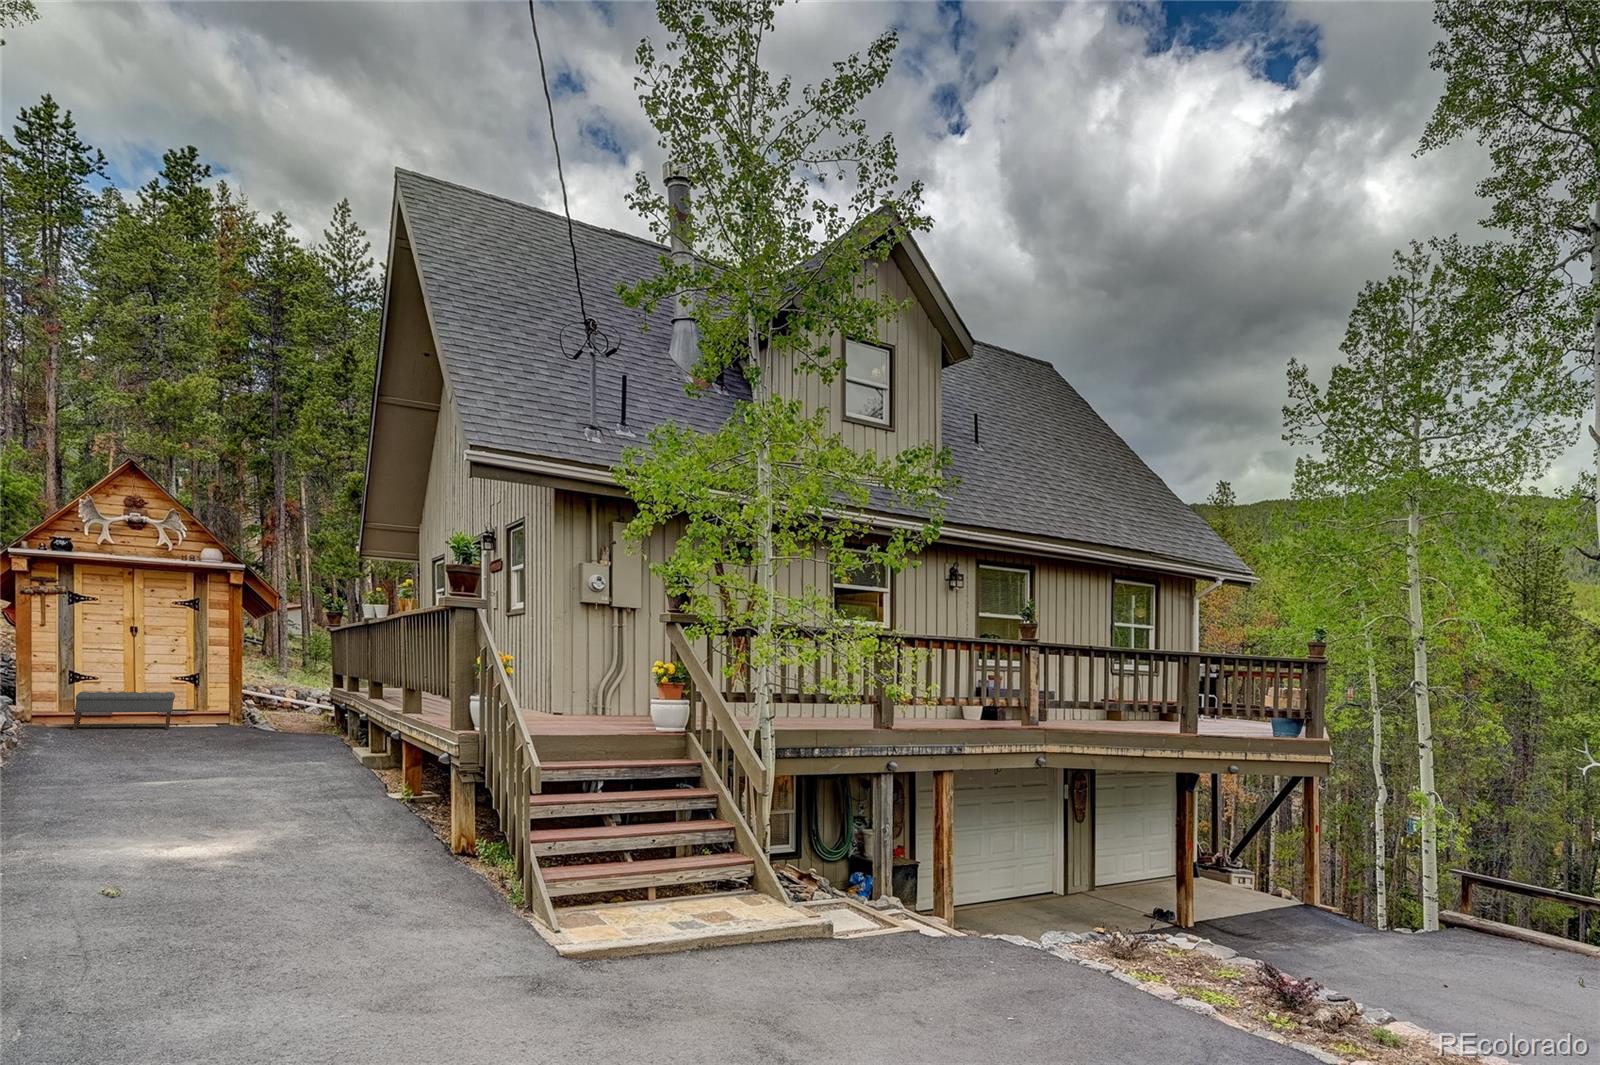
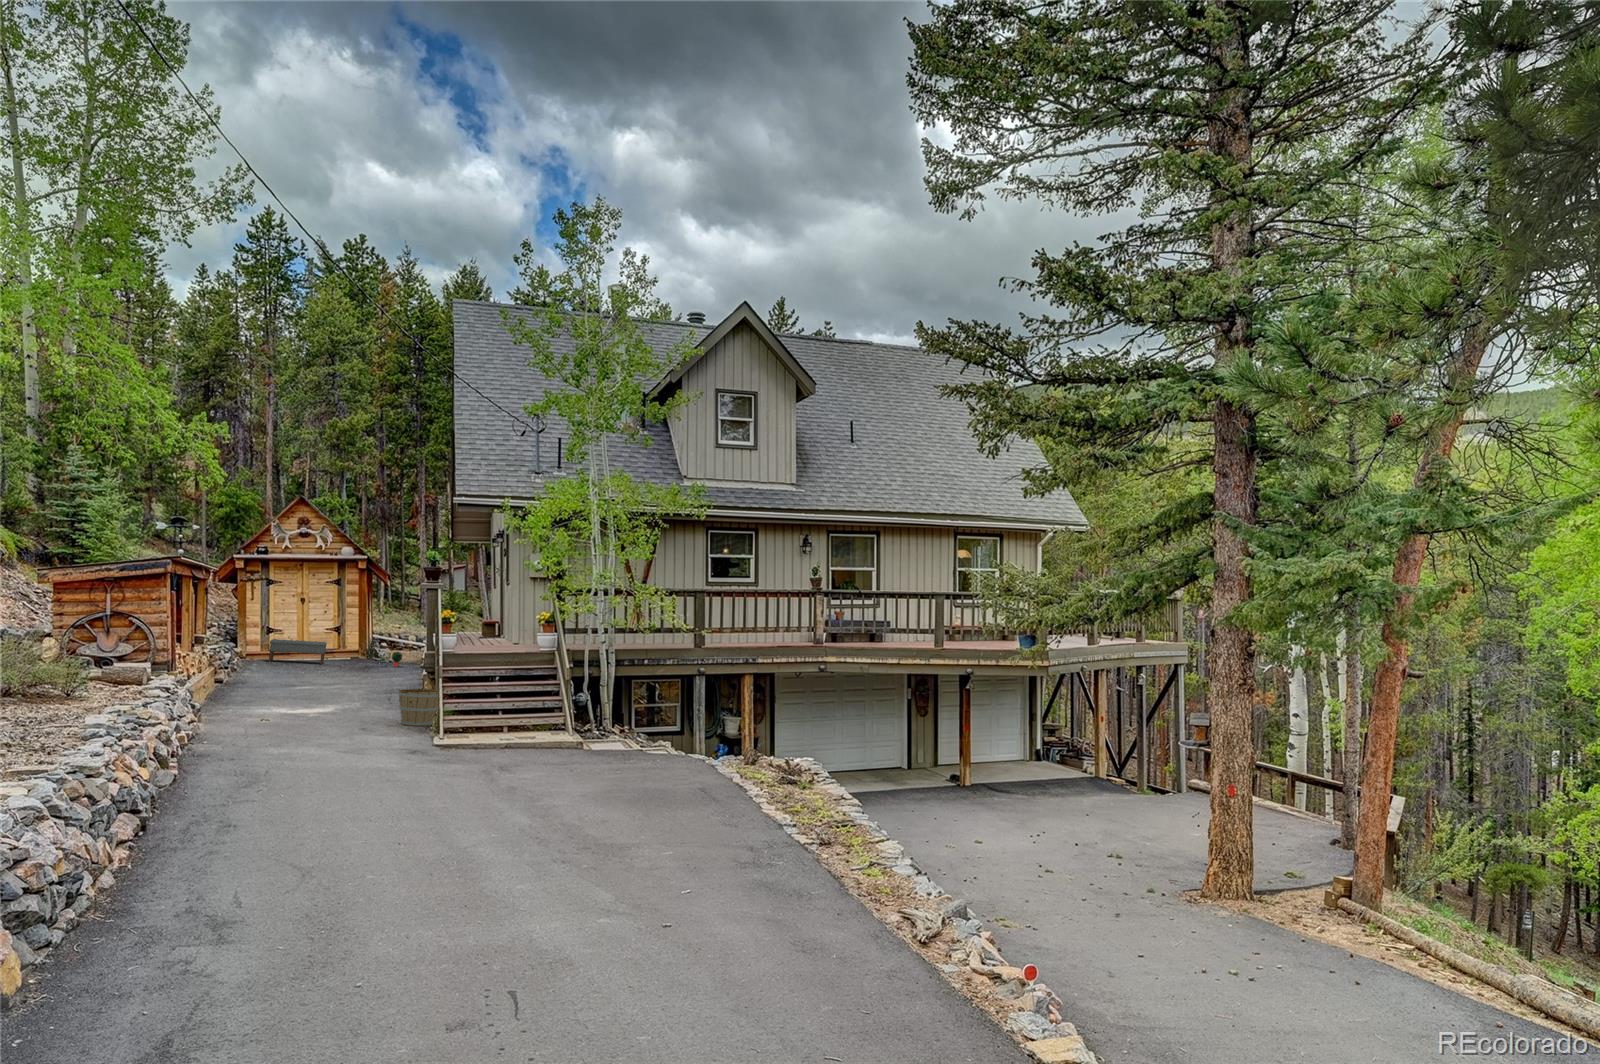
potted plant: none [237,682,299,724] -> present [366,639,402,667]
wooden bucket: none [433,819,521,909] -> present [399,688,438,726]

